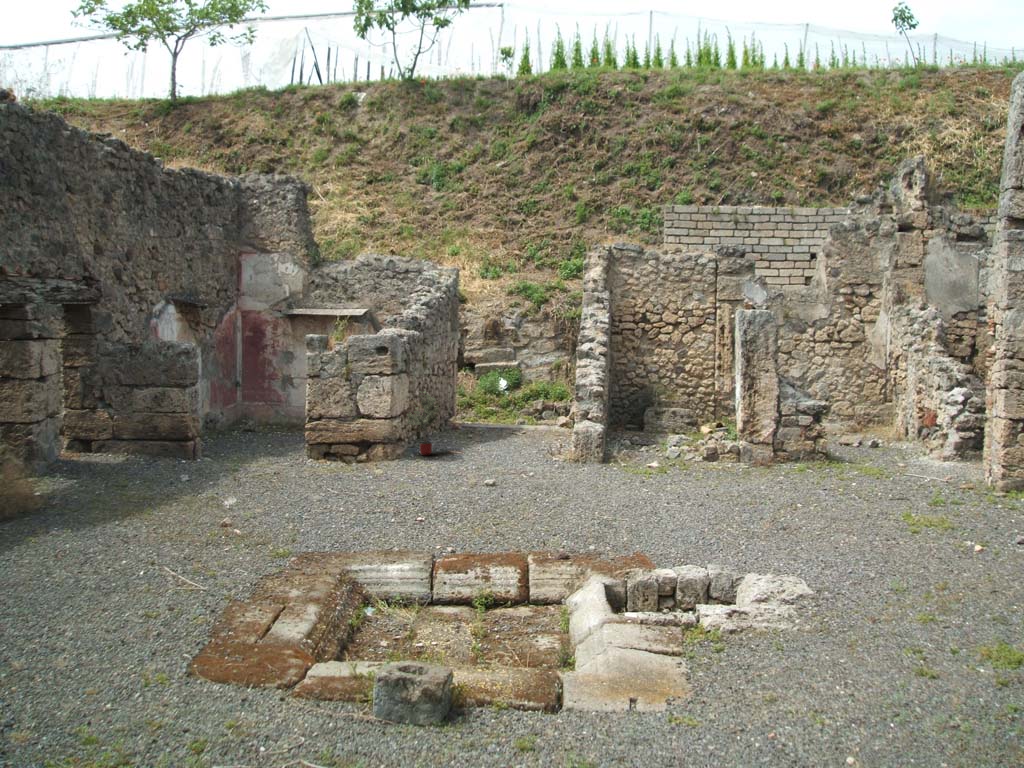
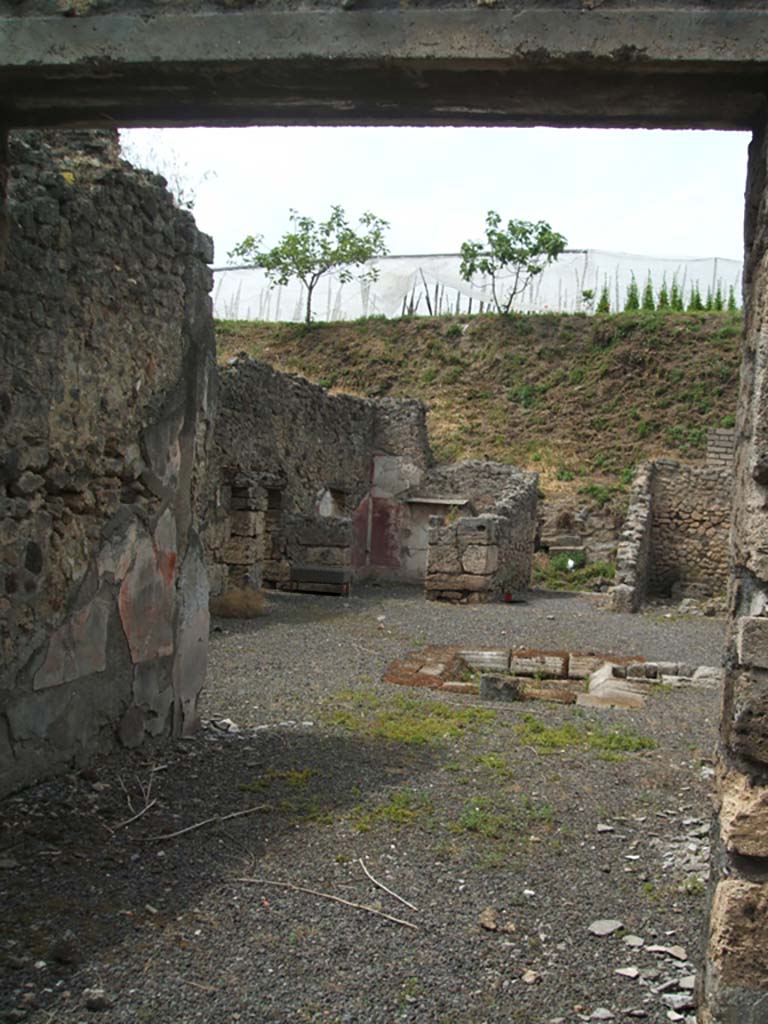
bench: none [79,423,182,468] -> present [290,565,351,596]

